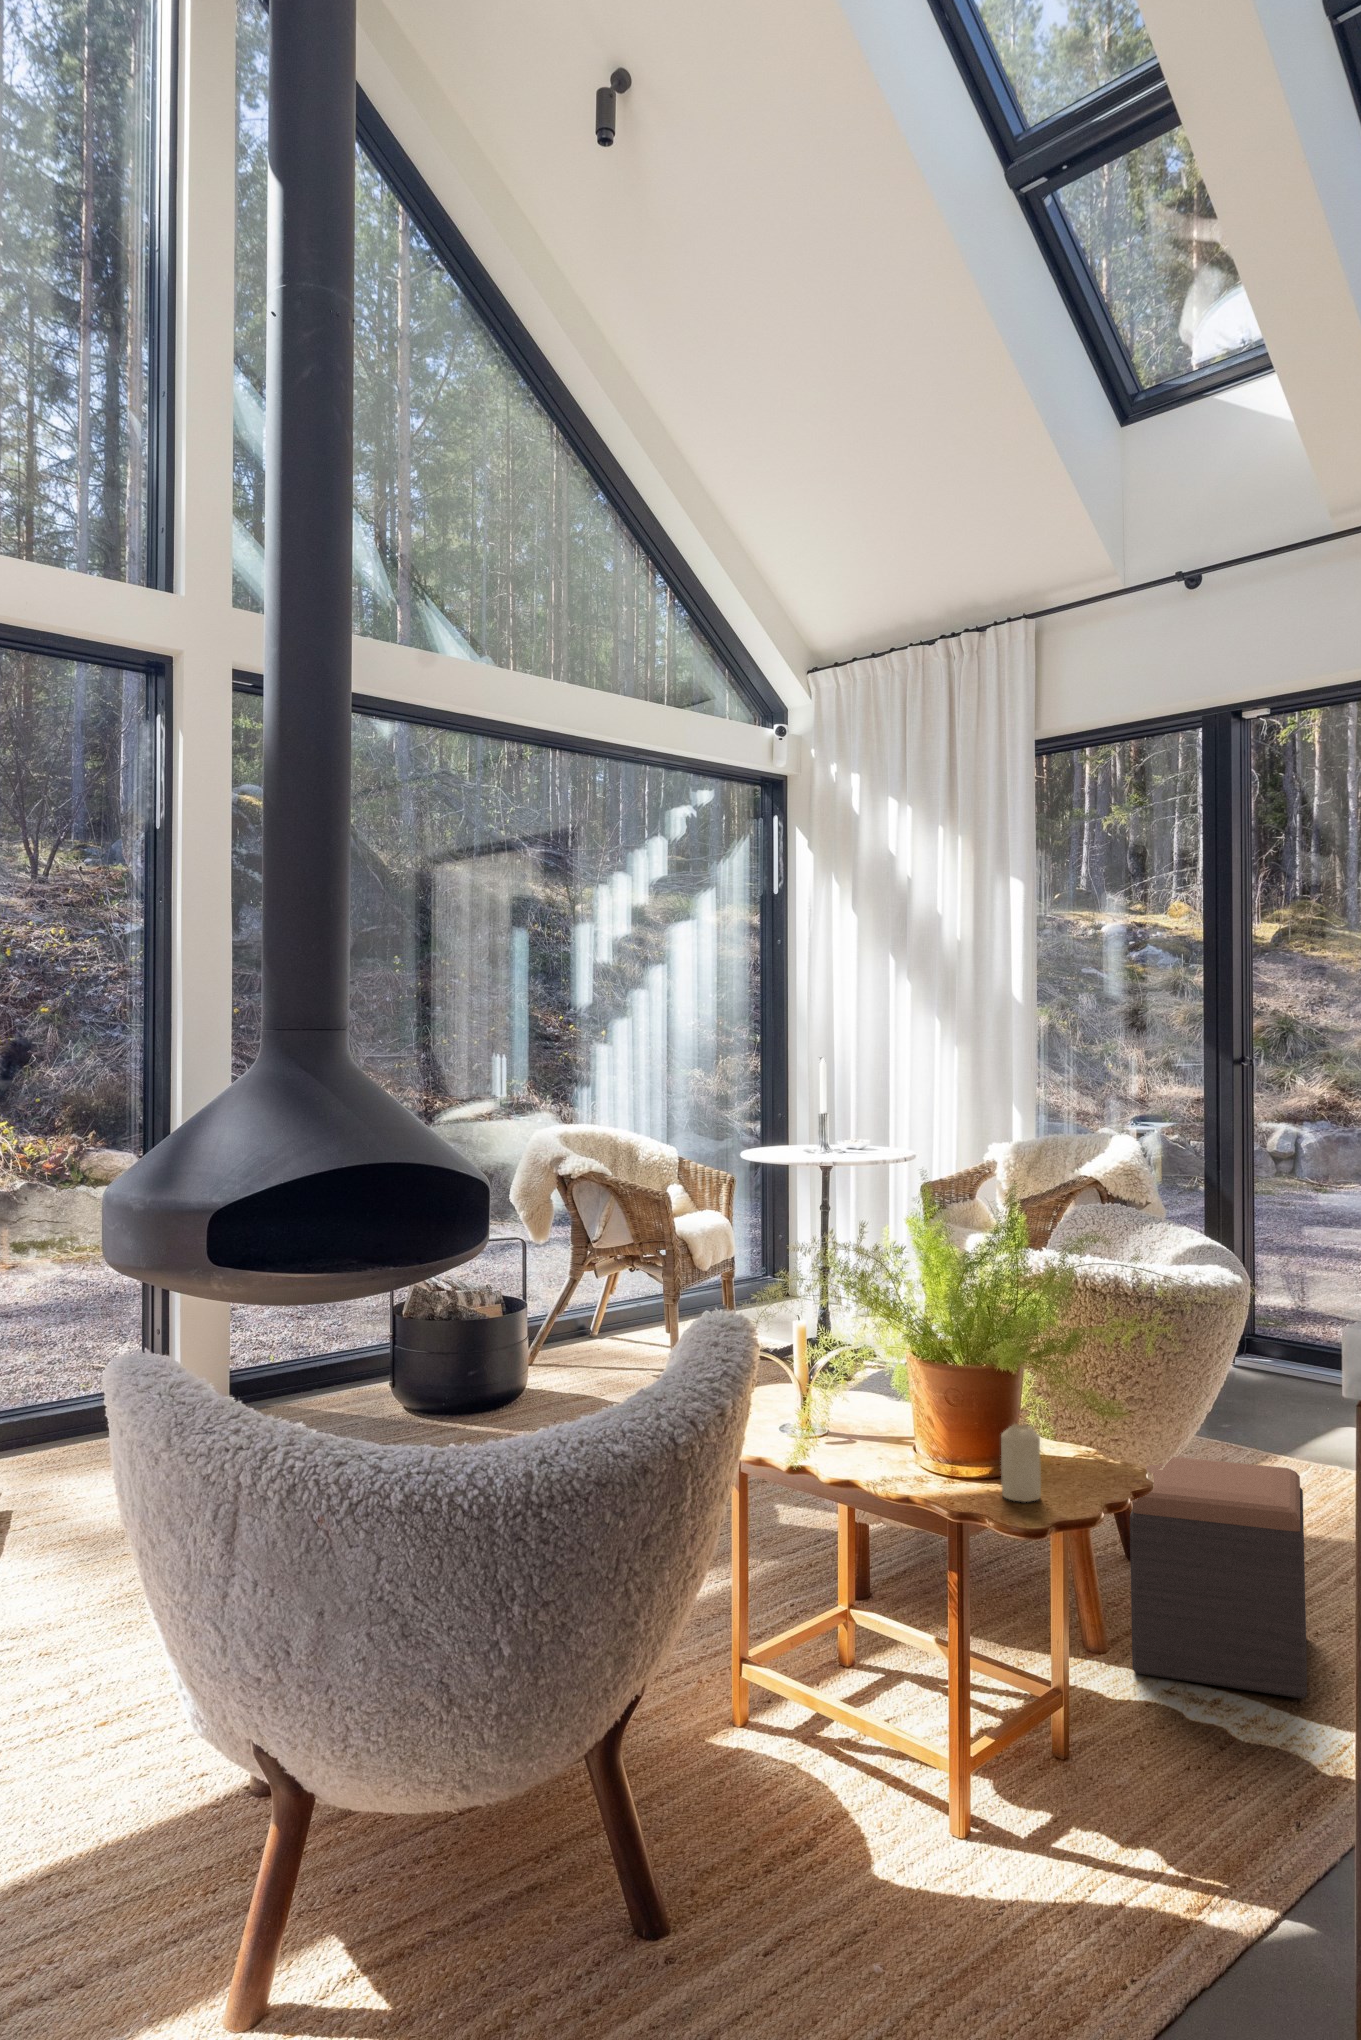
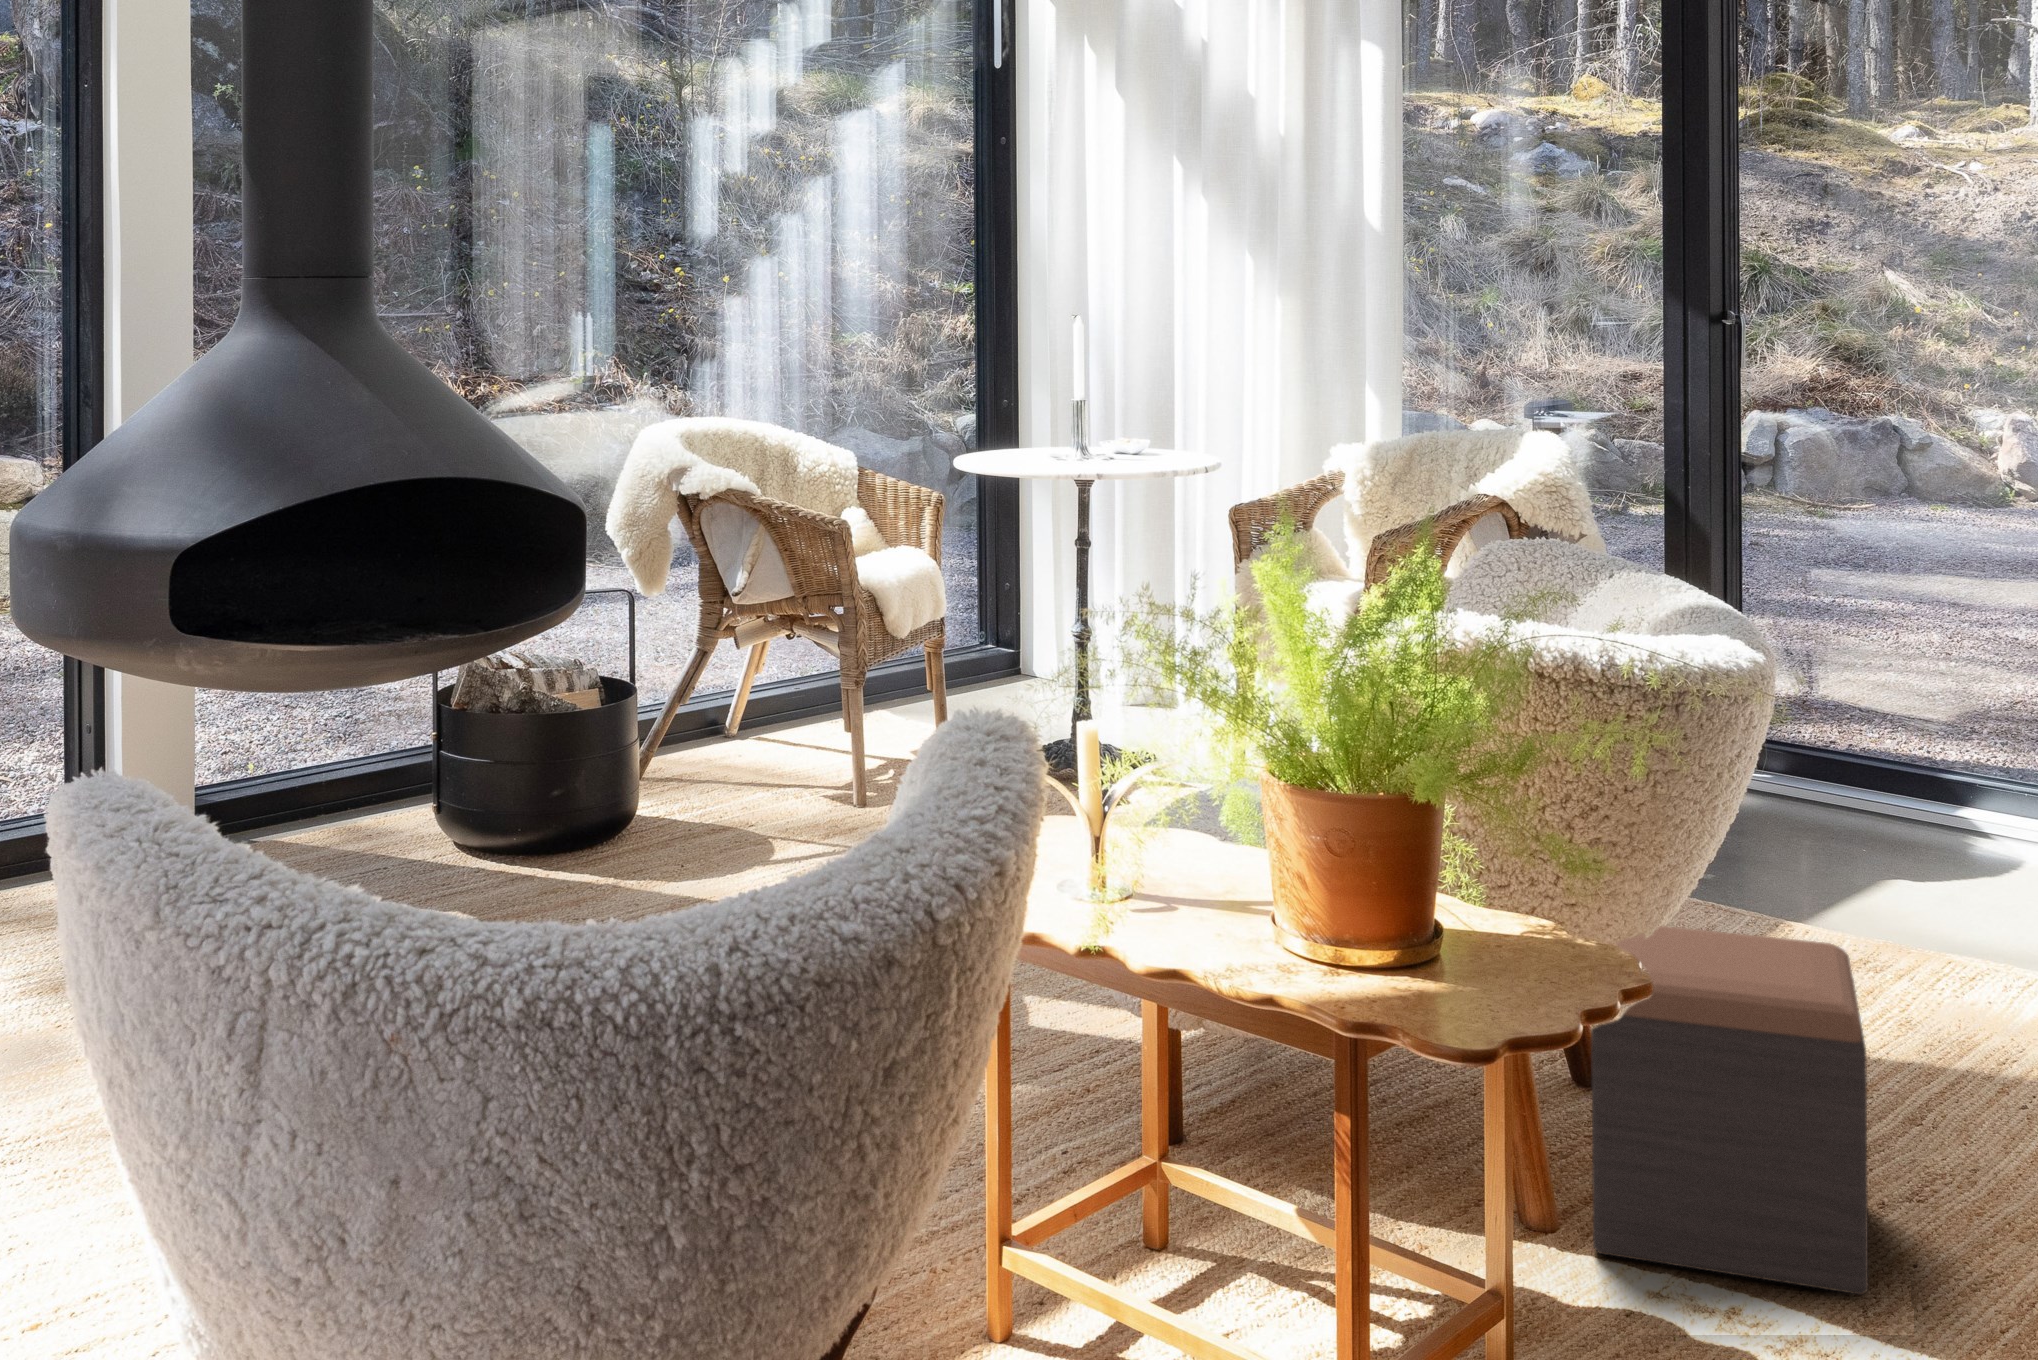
candle: present [1001,1424,1041,1502] -> none [1416,880,1478,1000]

